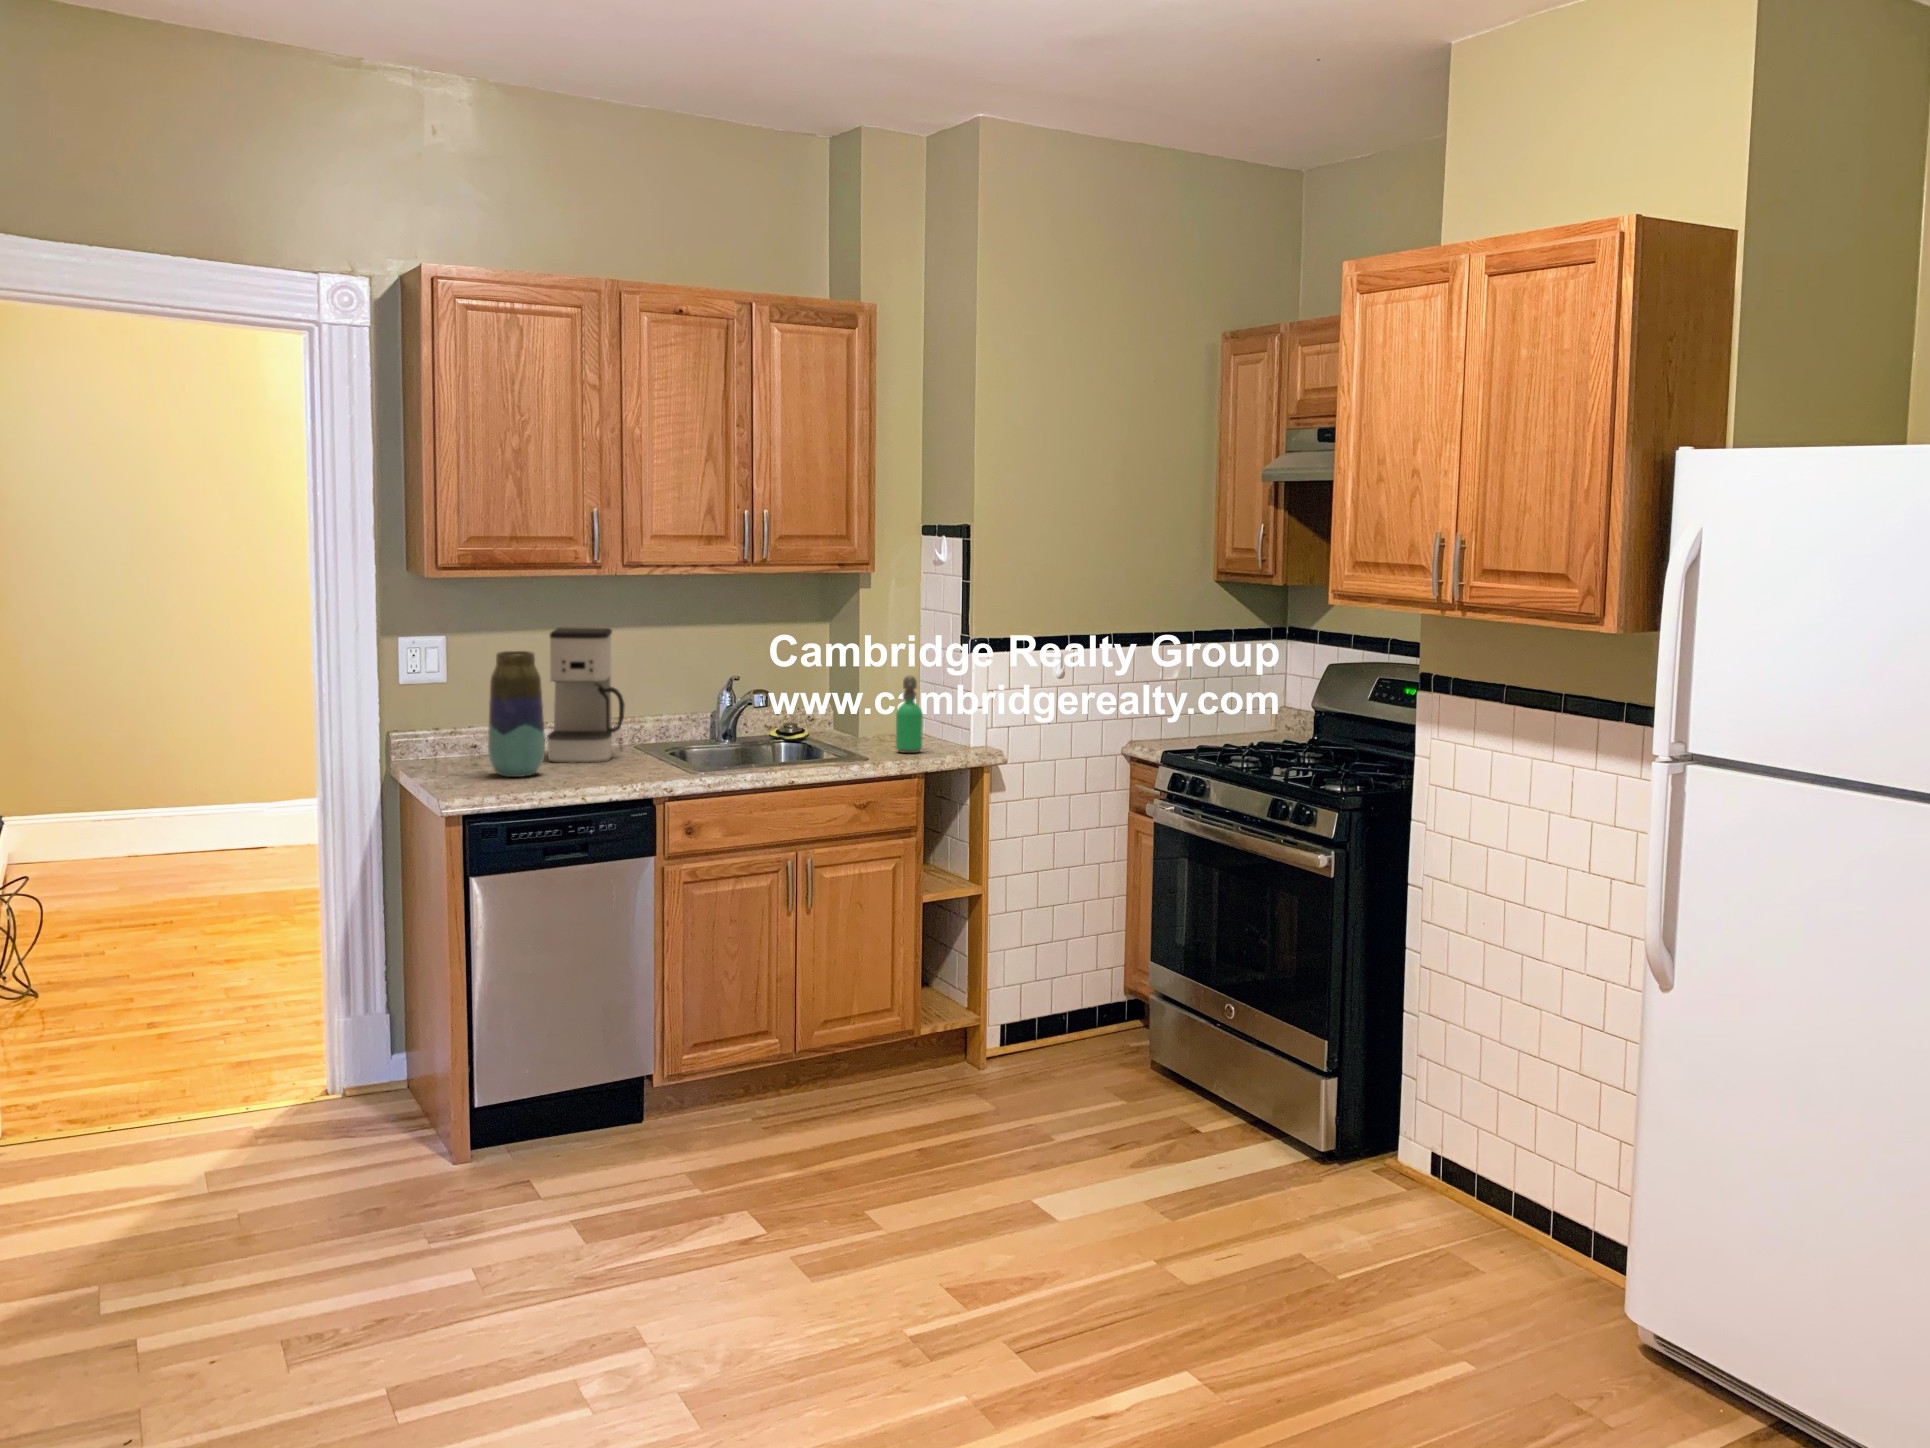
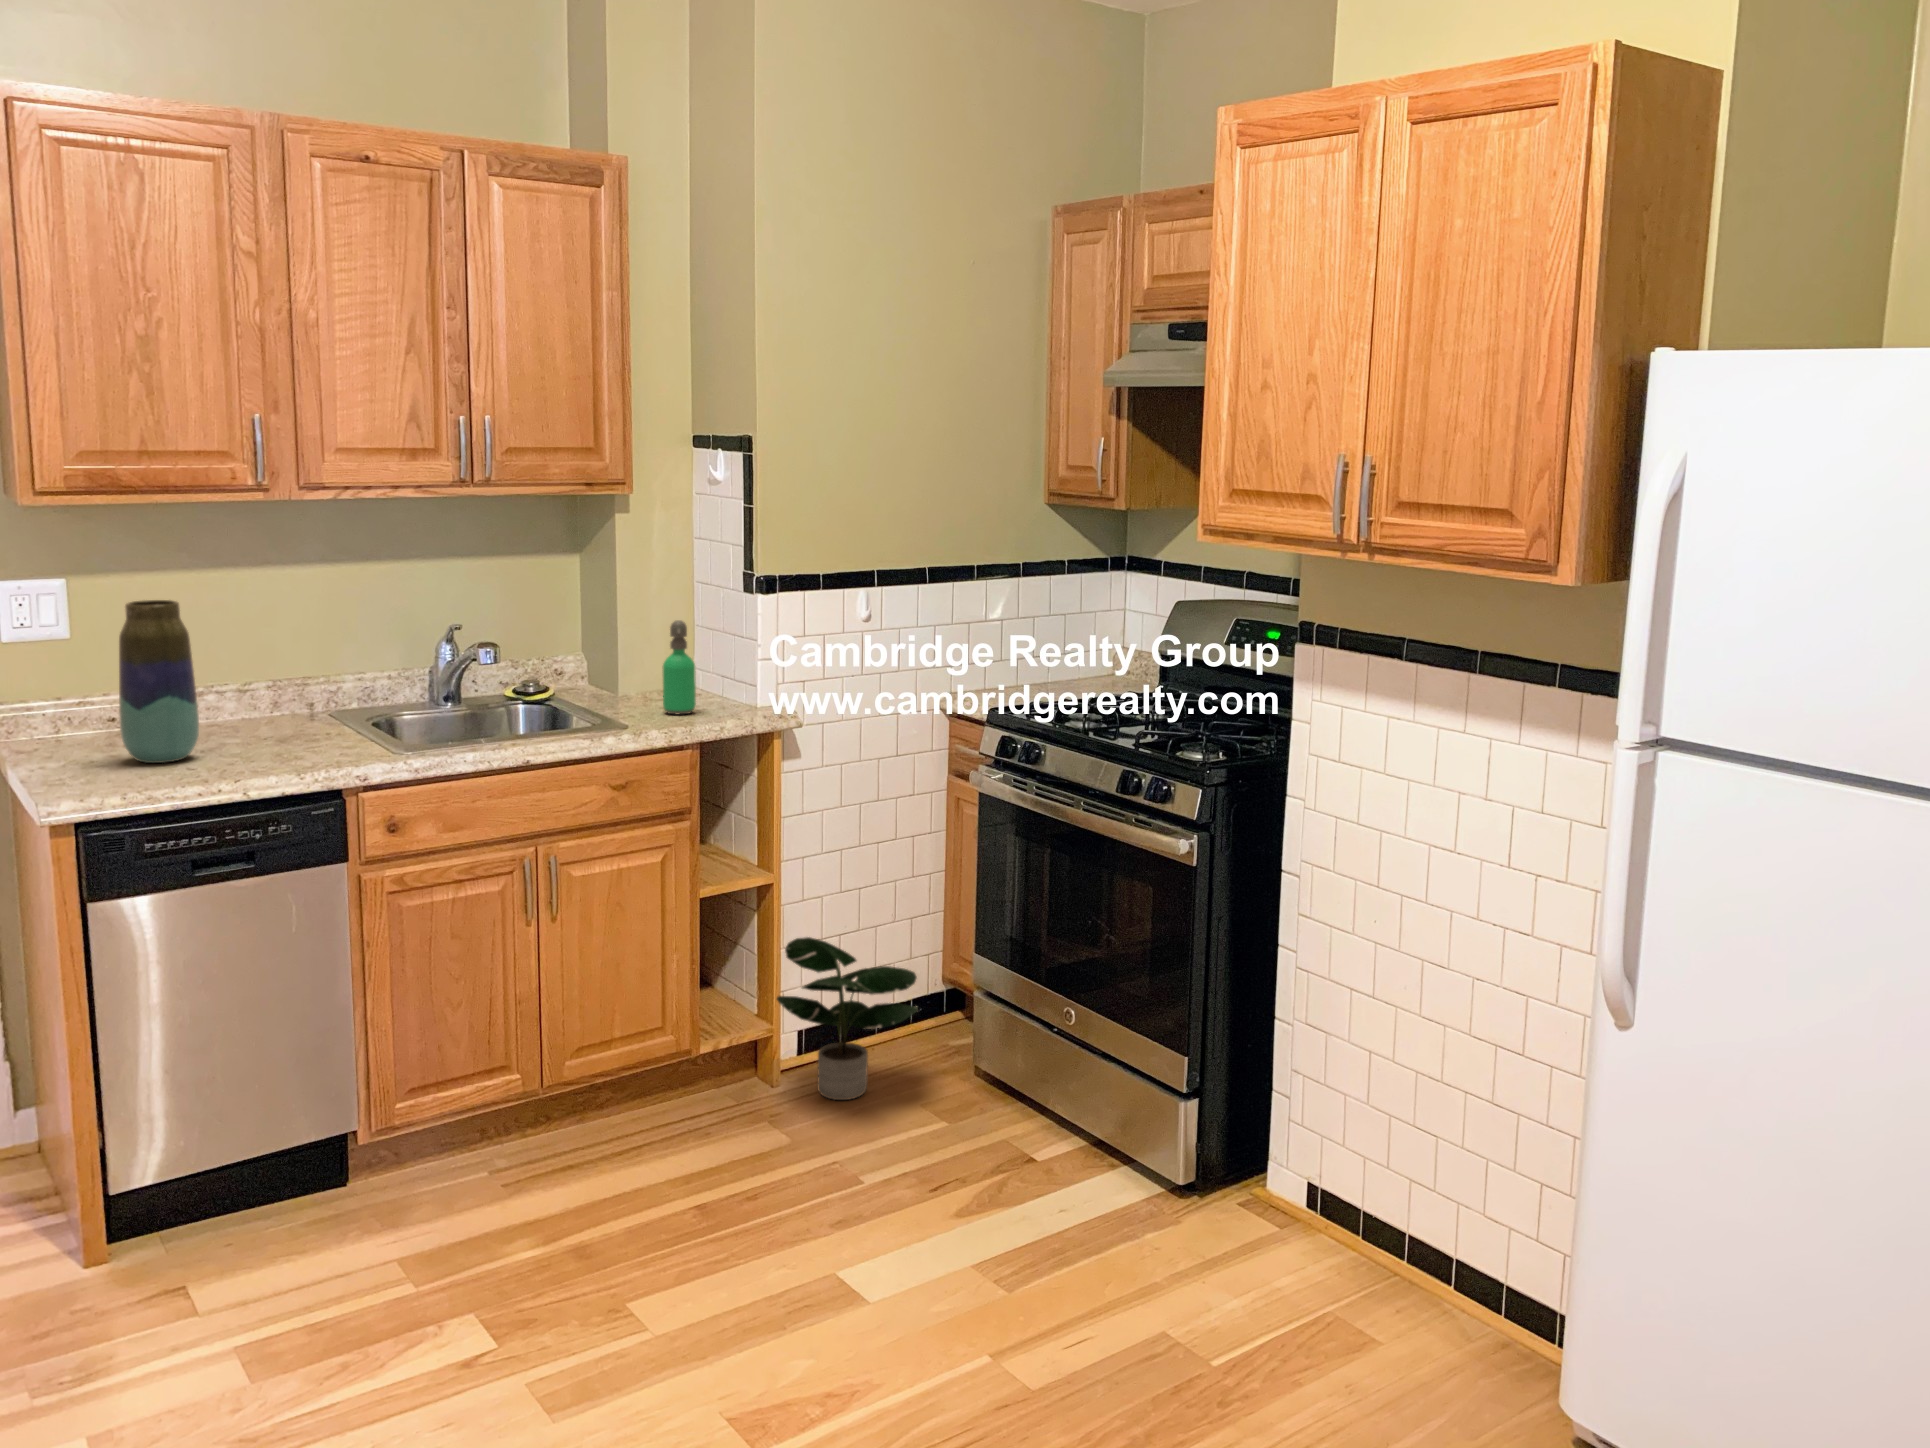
coffee maker: present [547,628,625,763] -> none [207,565,313,739]
potted plant: none [984,943,1103,1080] -> present [777,937,918,1100]

